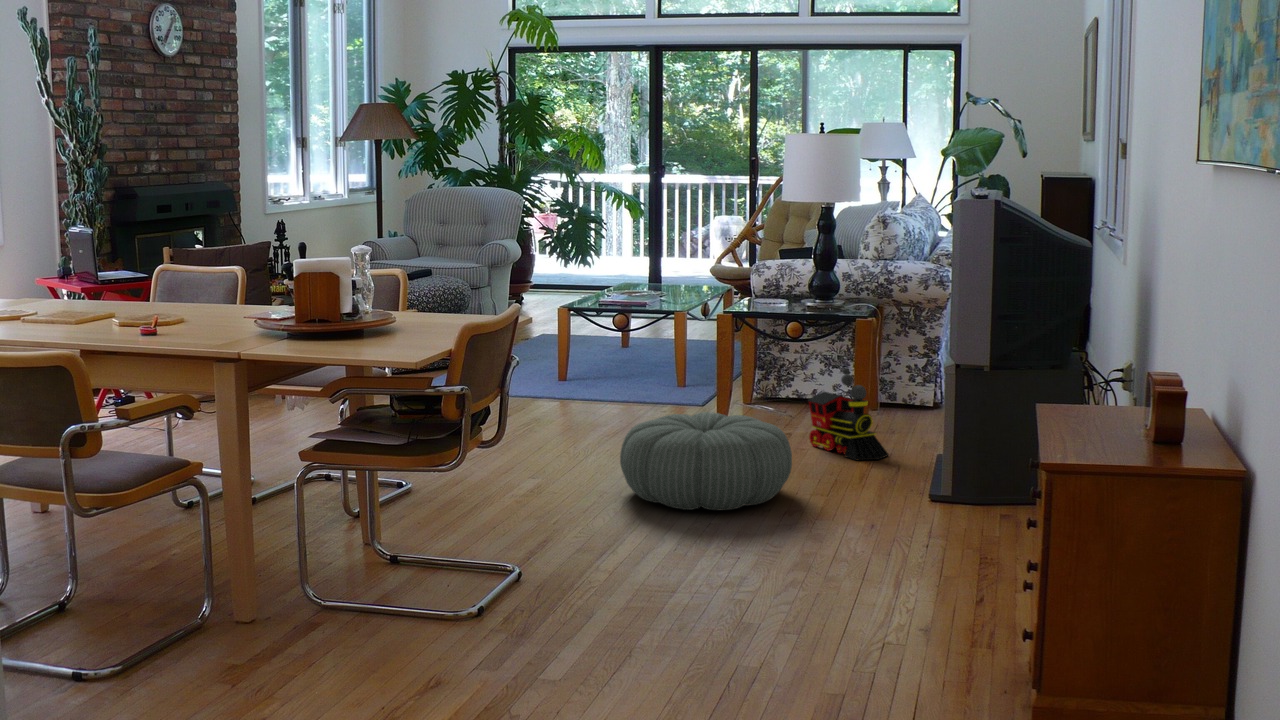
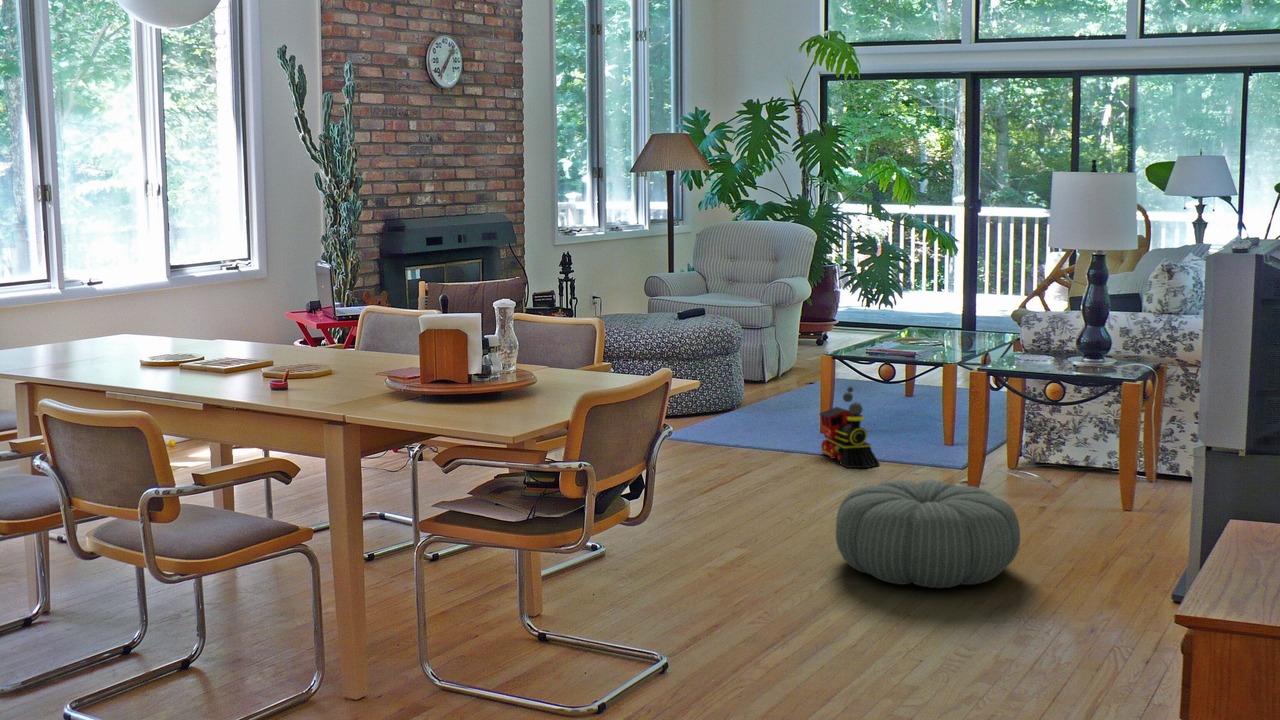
toy train: present [808,368,888,460] -> present [820,387,880,468]

